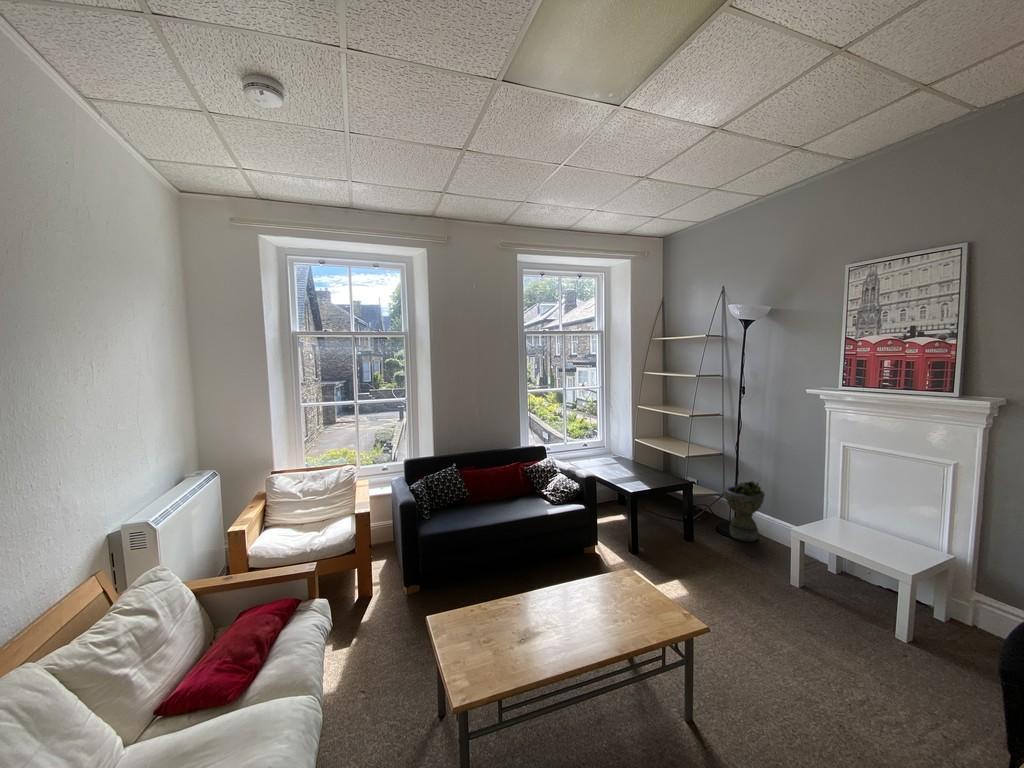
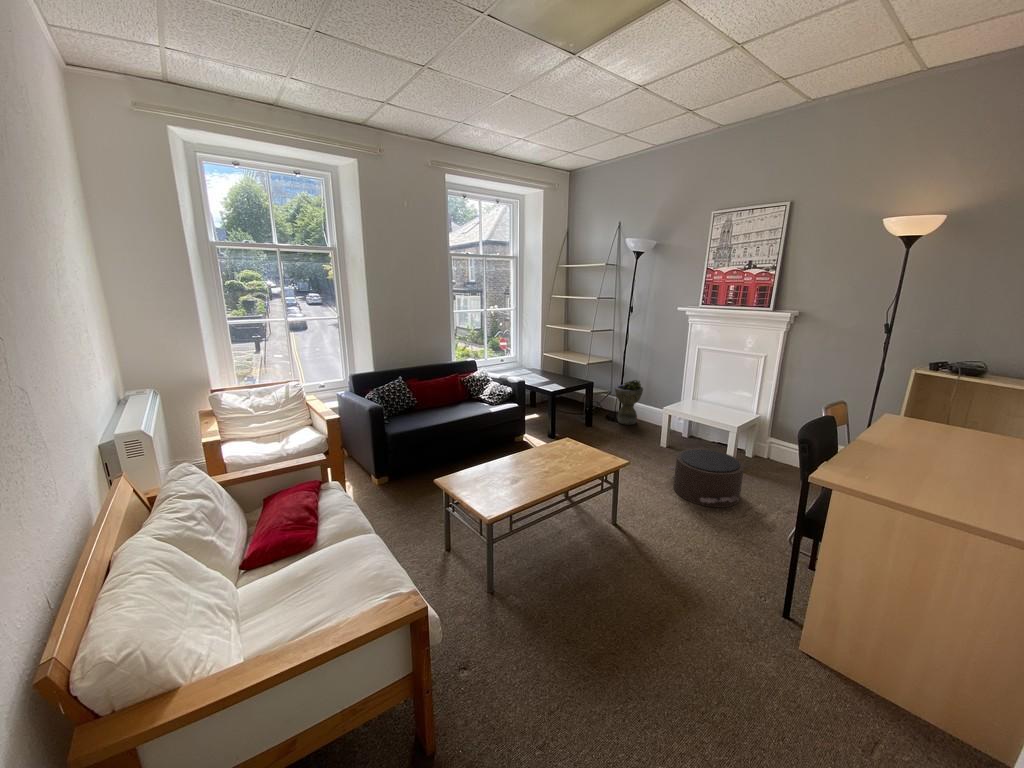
pouf: none [792,600,926,718] -> present [668,449,744,508]

